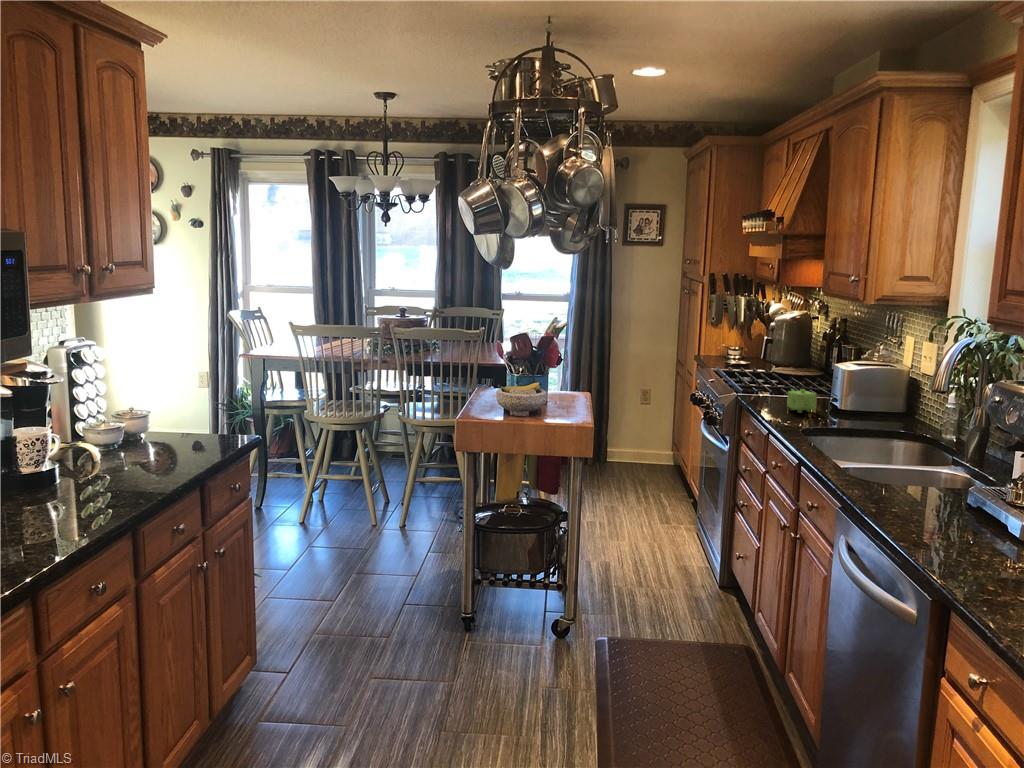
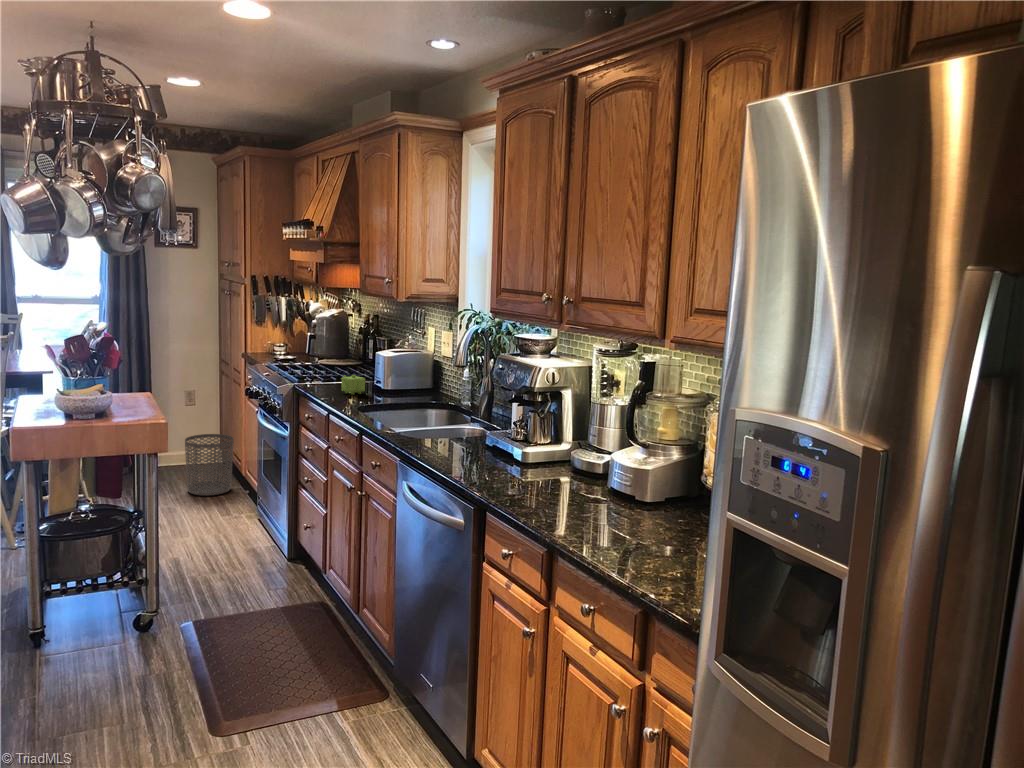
waste bin: none [634,436,681,499] -> present [185,434,234,496]

